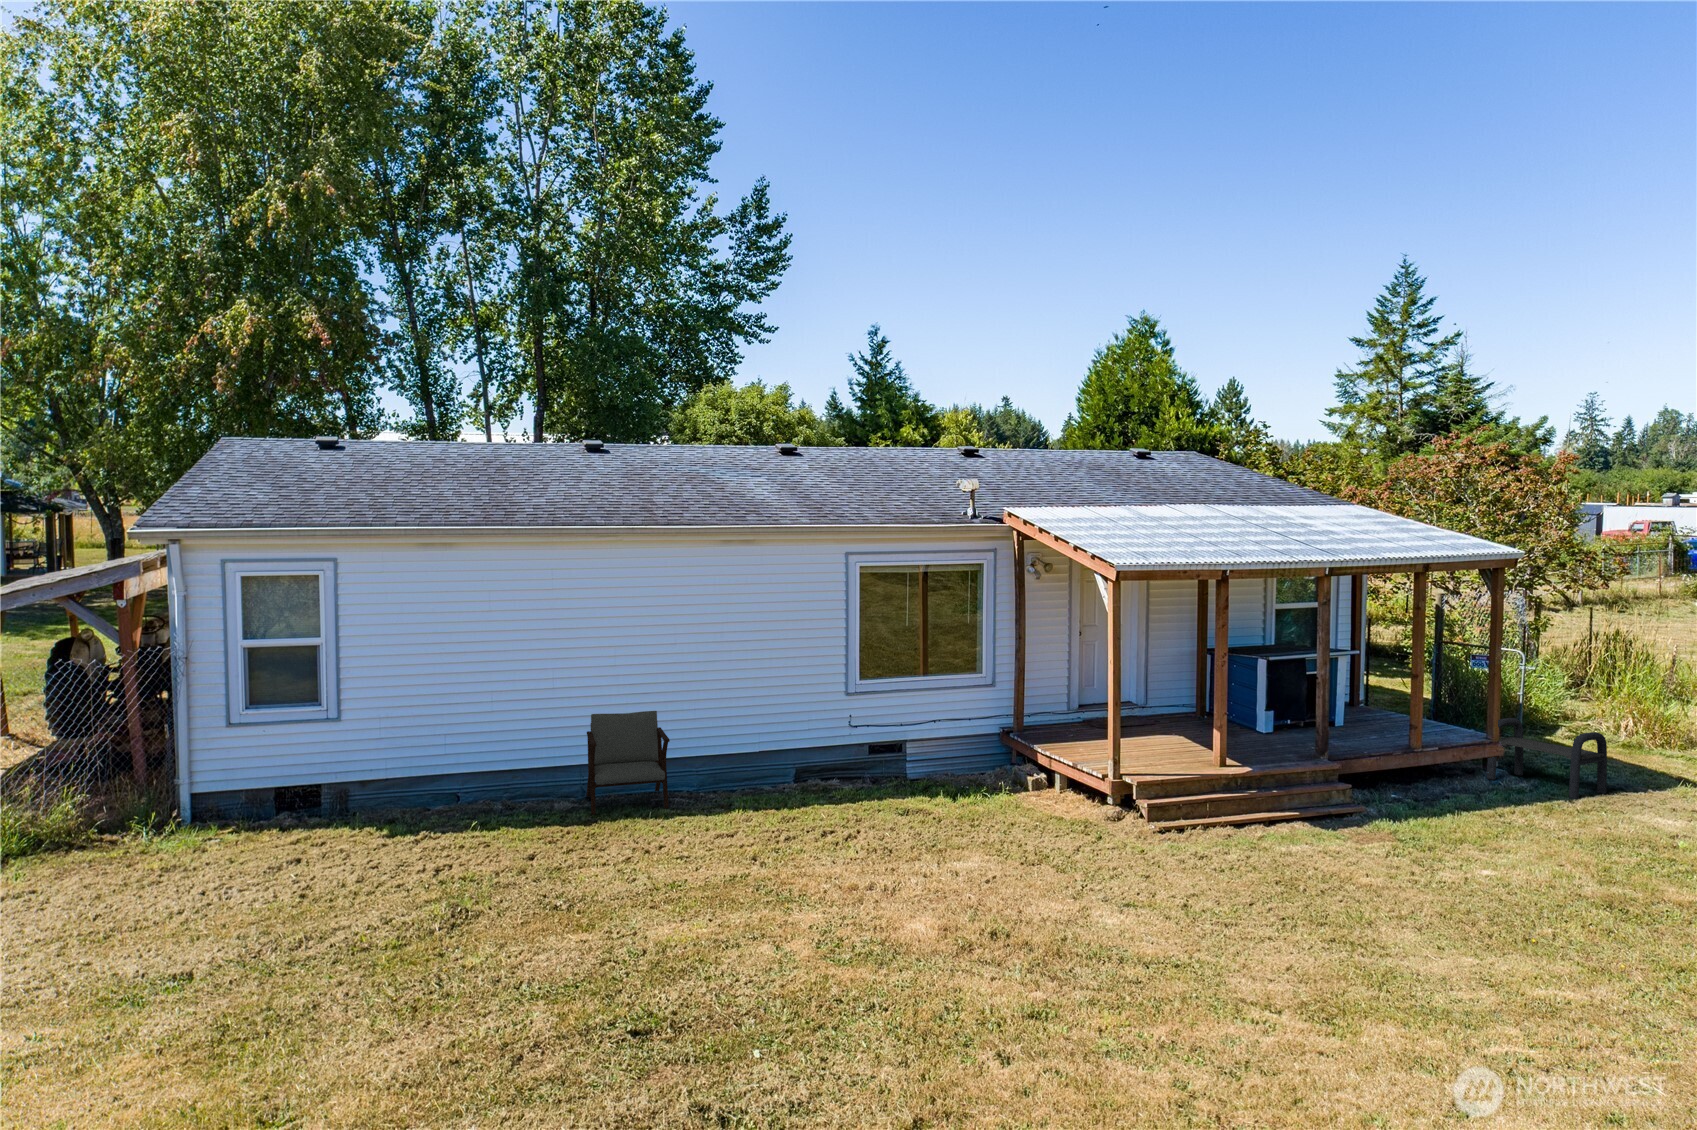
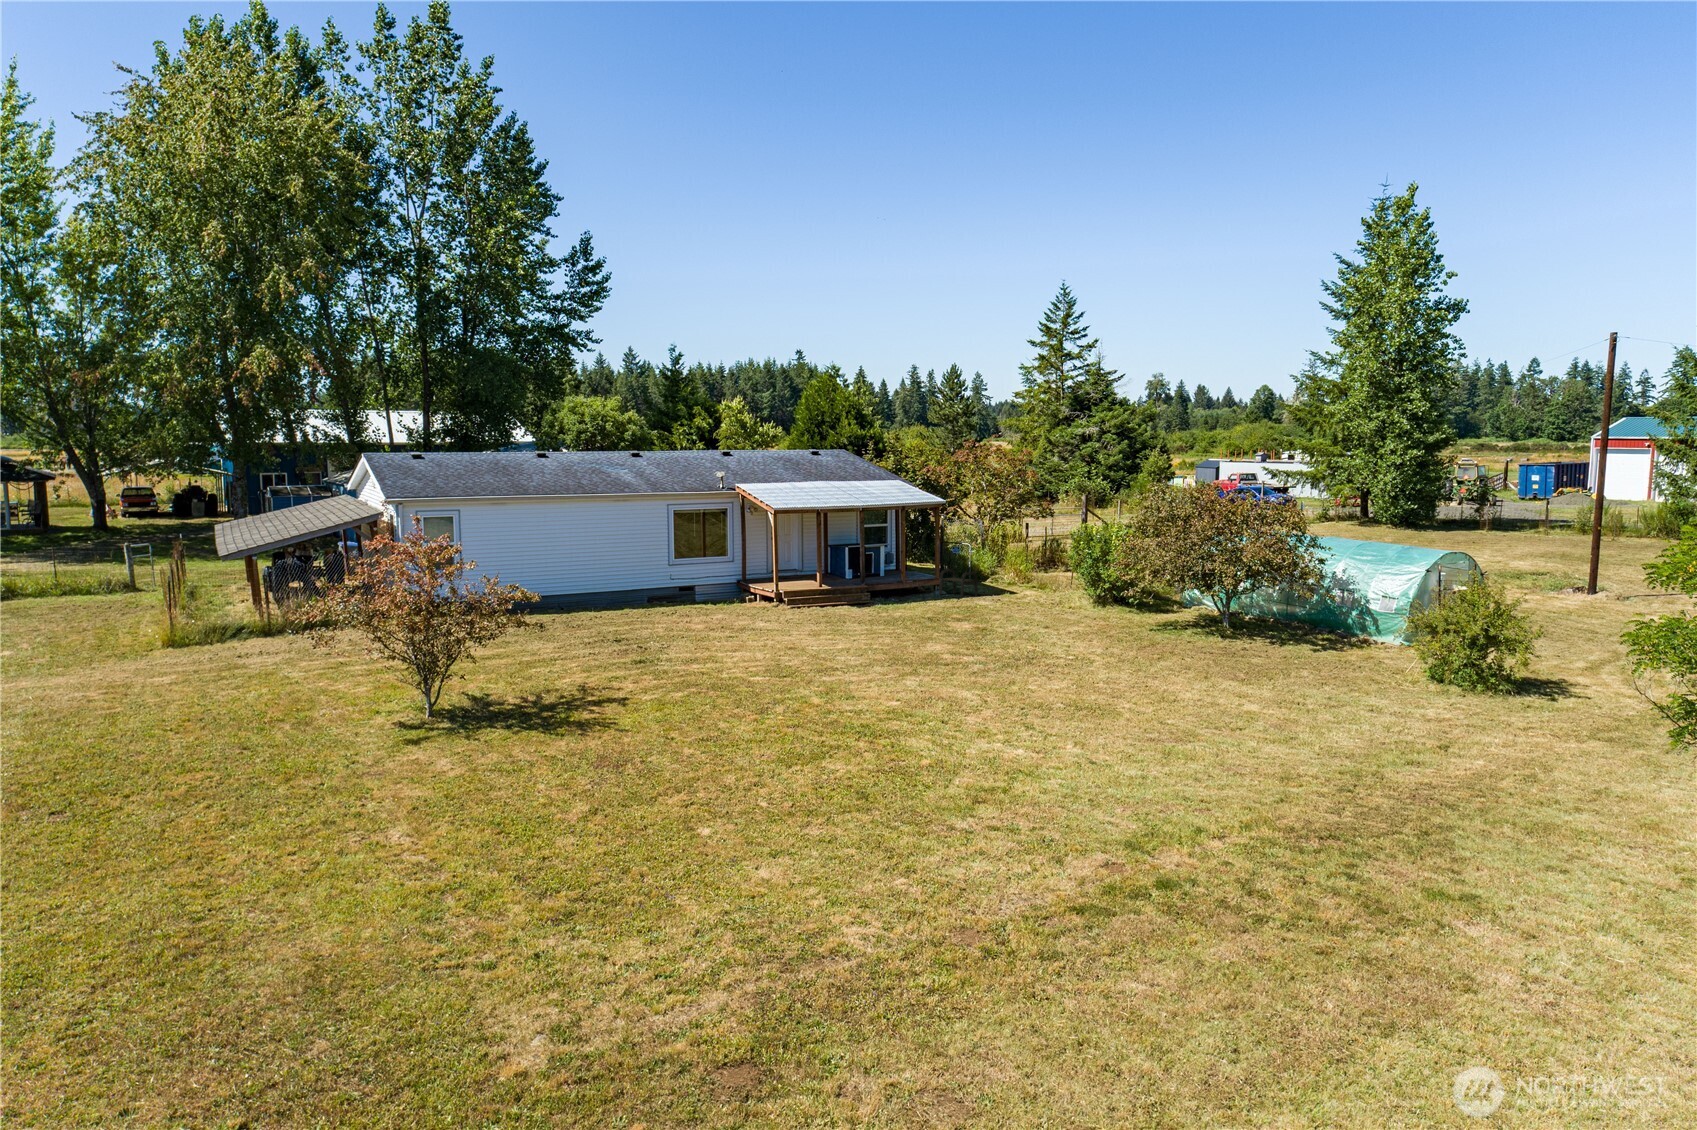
lounge chair: present [586,711,670,815] -> none [554,571,593,612]

